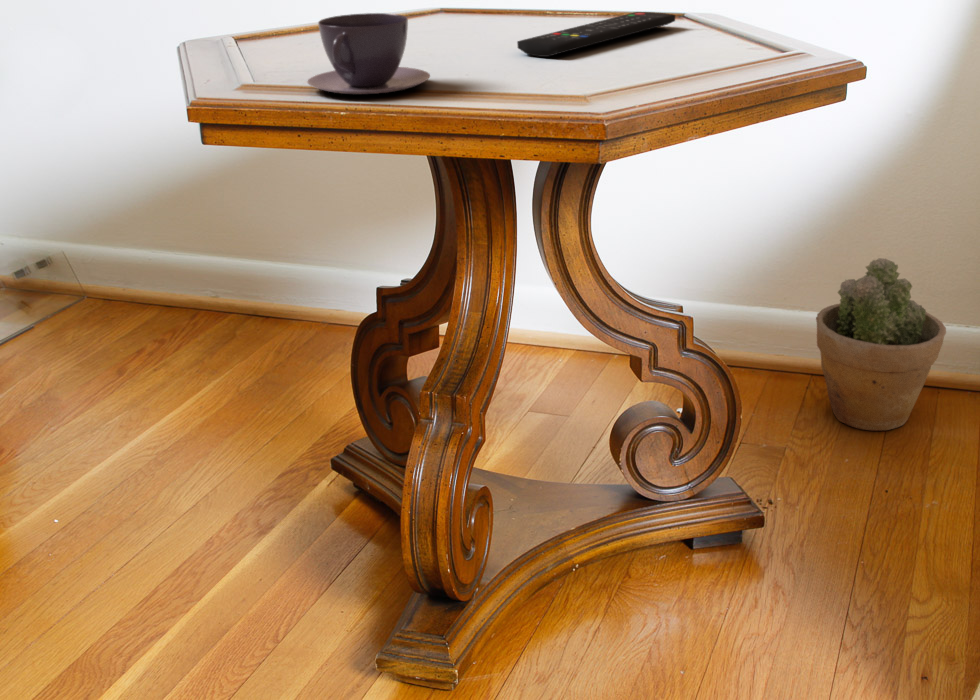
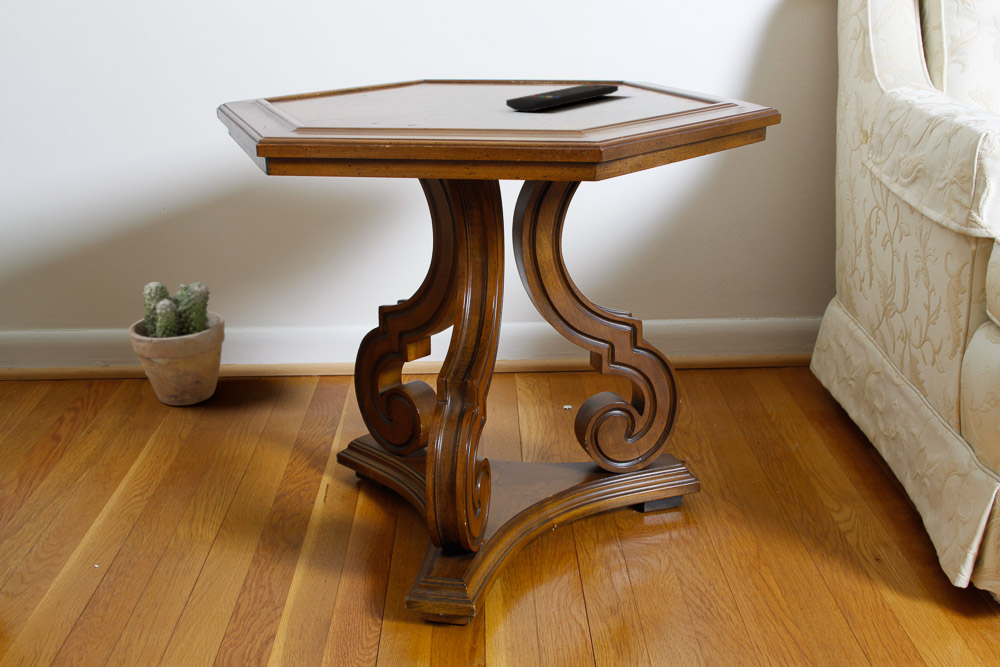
teacup: present [307,13,430,94] -> none [352,71,451,132]
potted plant: present [816,258,946,431] -> present [129,282,225,405]

